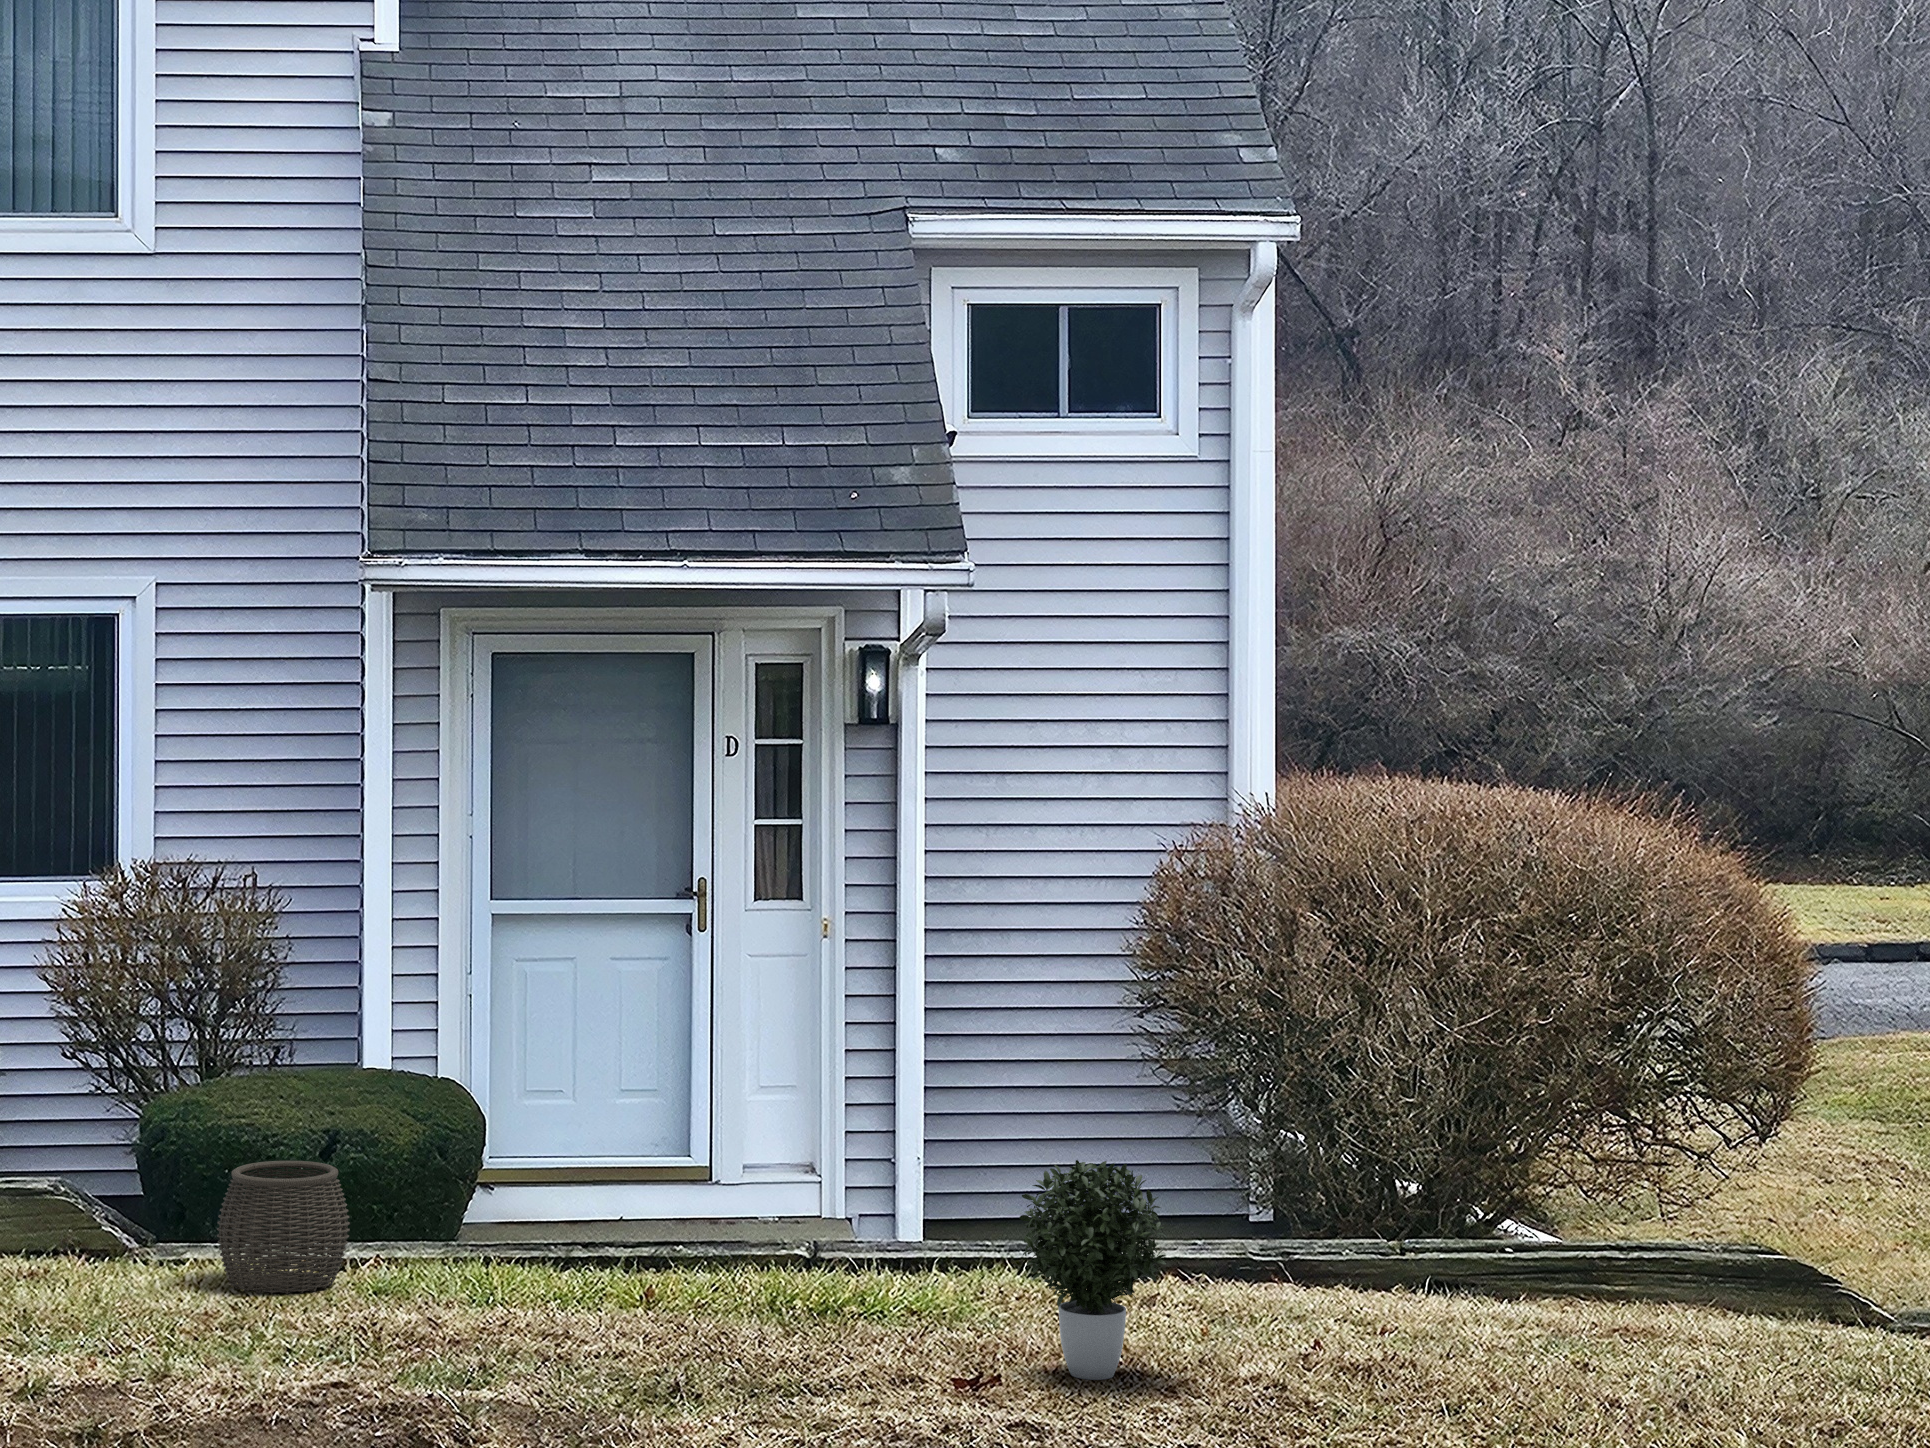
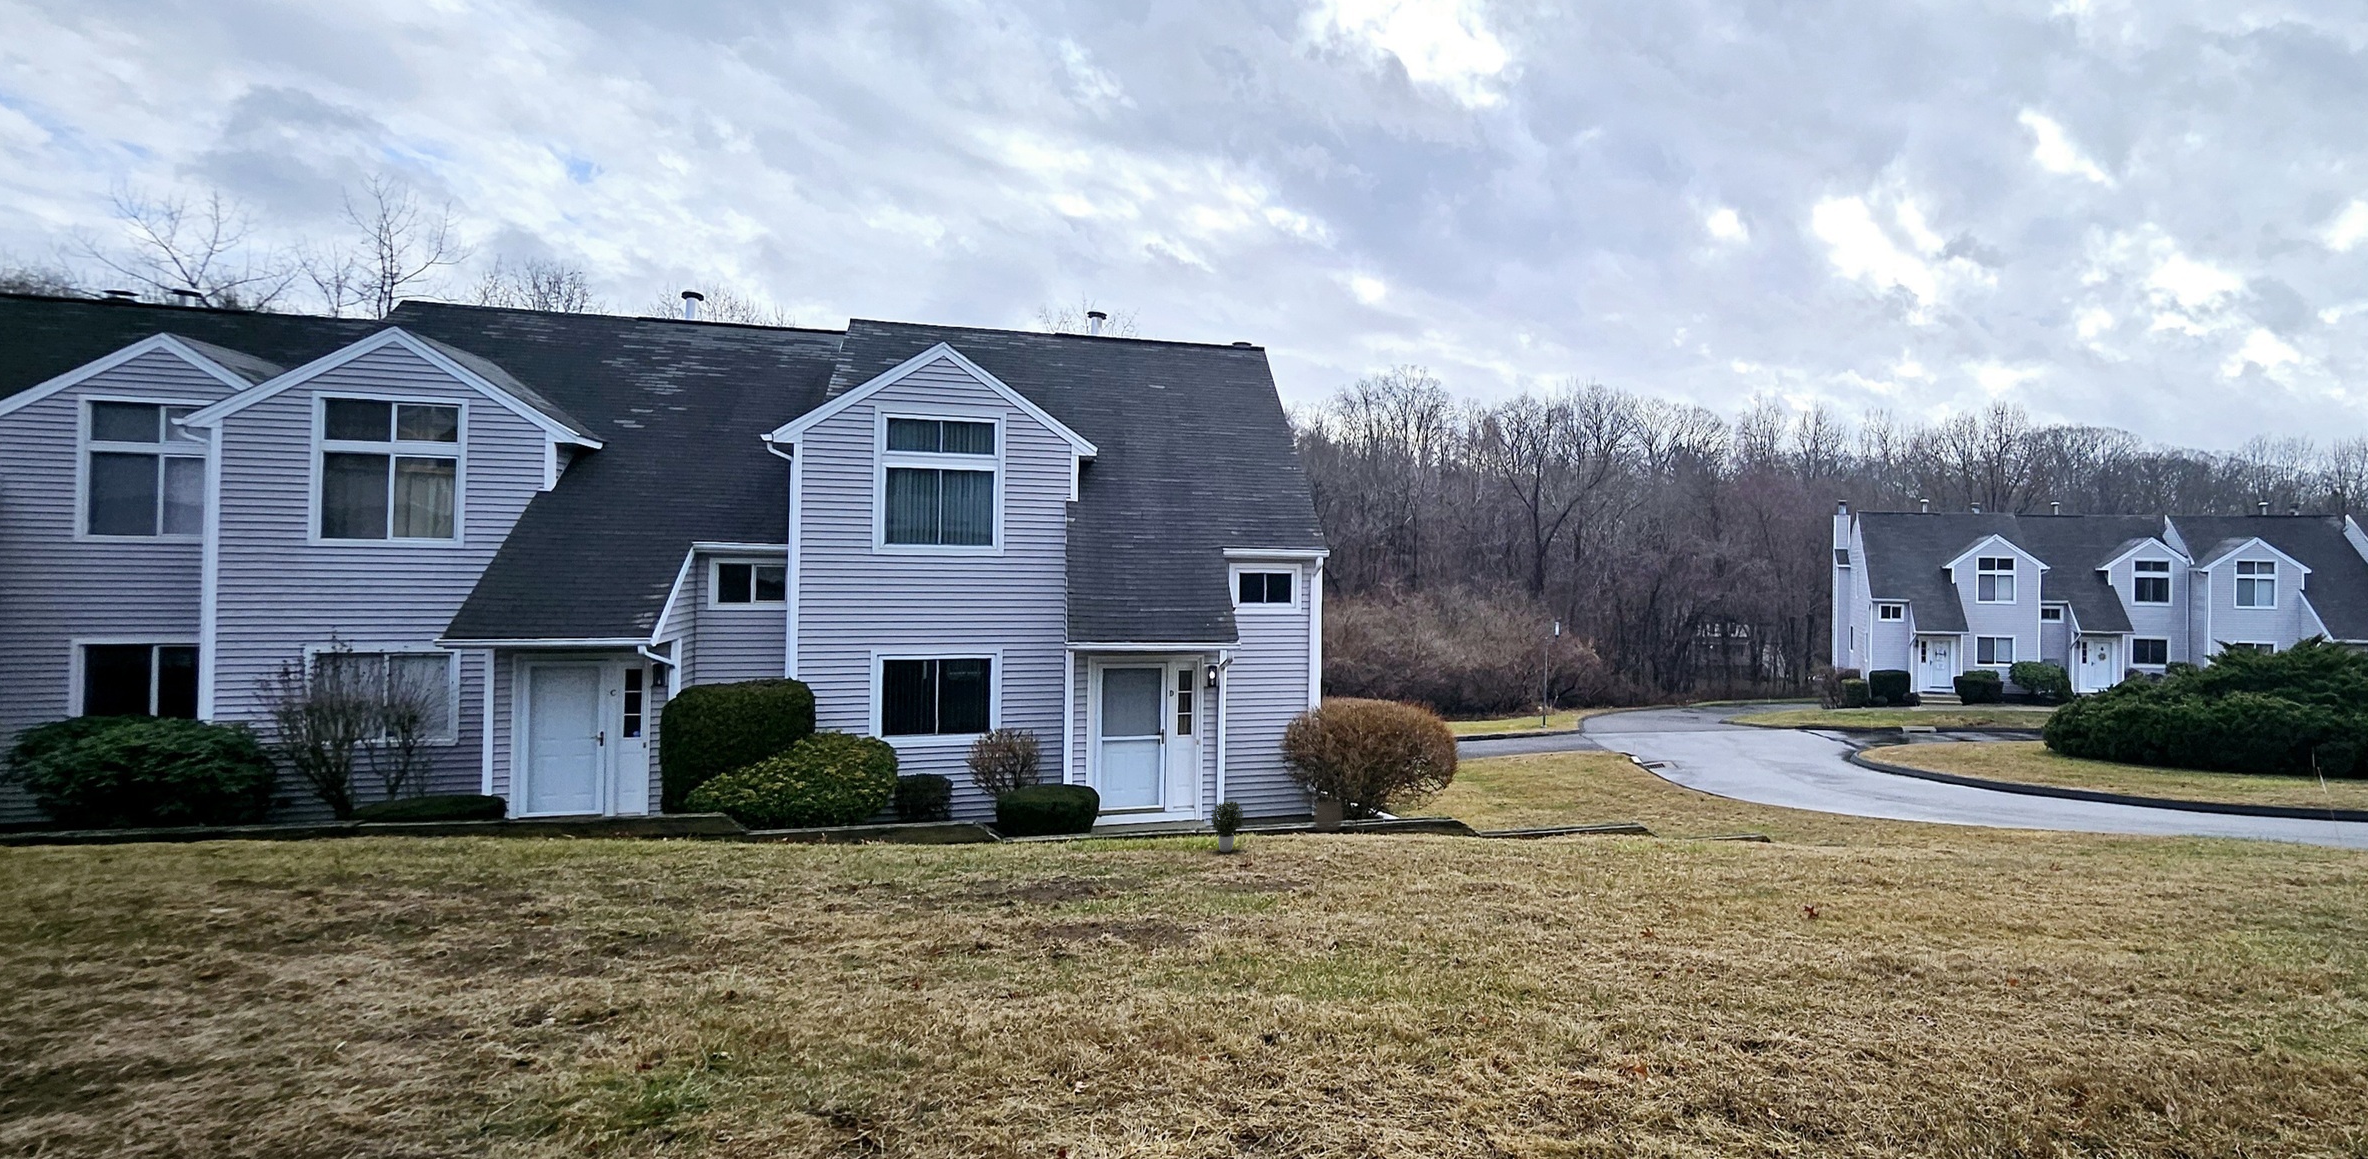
woven basket: present [217,1161,350,1294] -> present [1314,802,1343,831]

